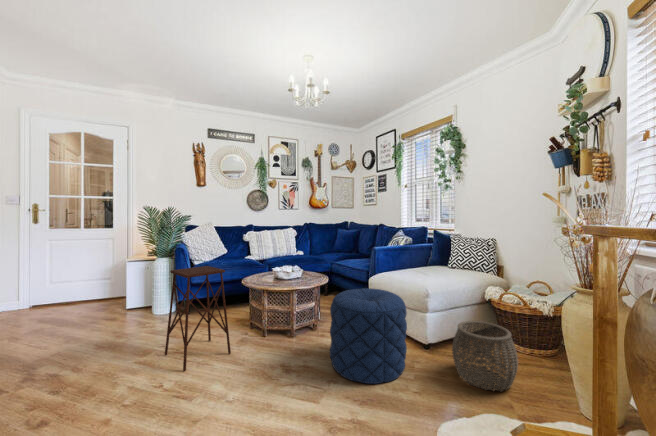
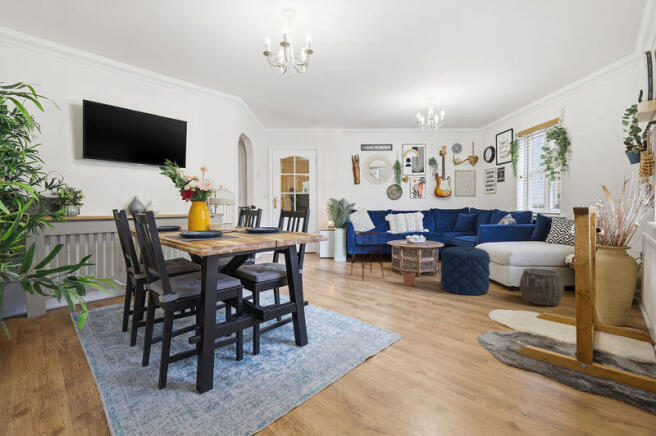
potted plant: none [253,296,291,373] -> present [399,247,416,286]

